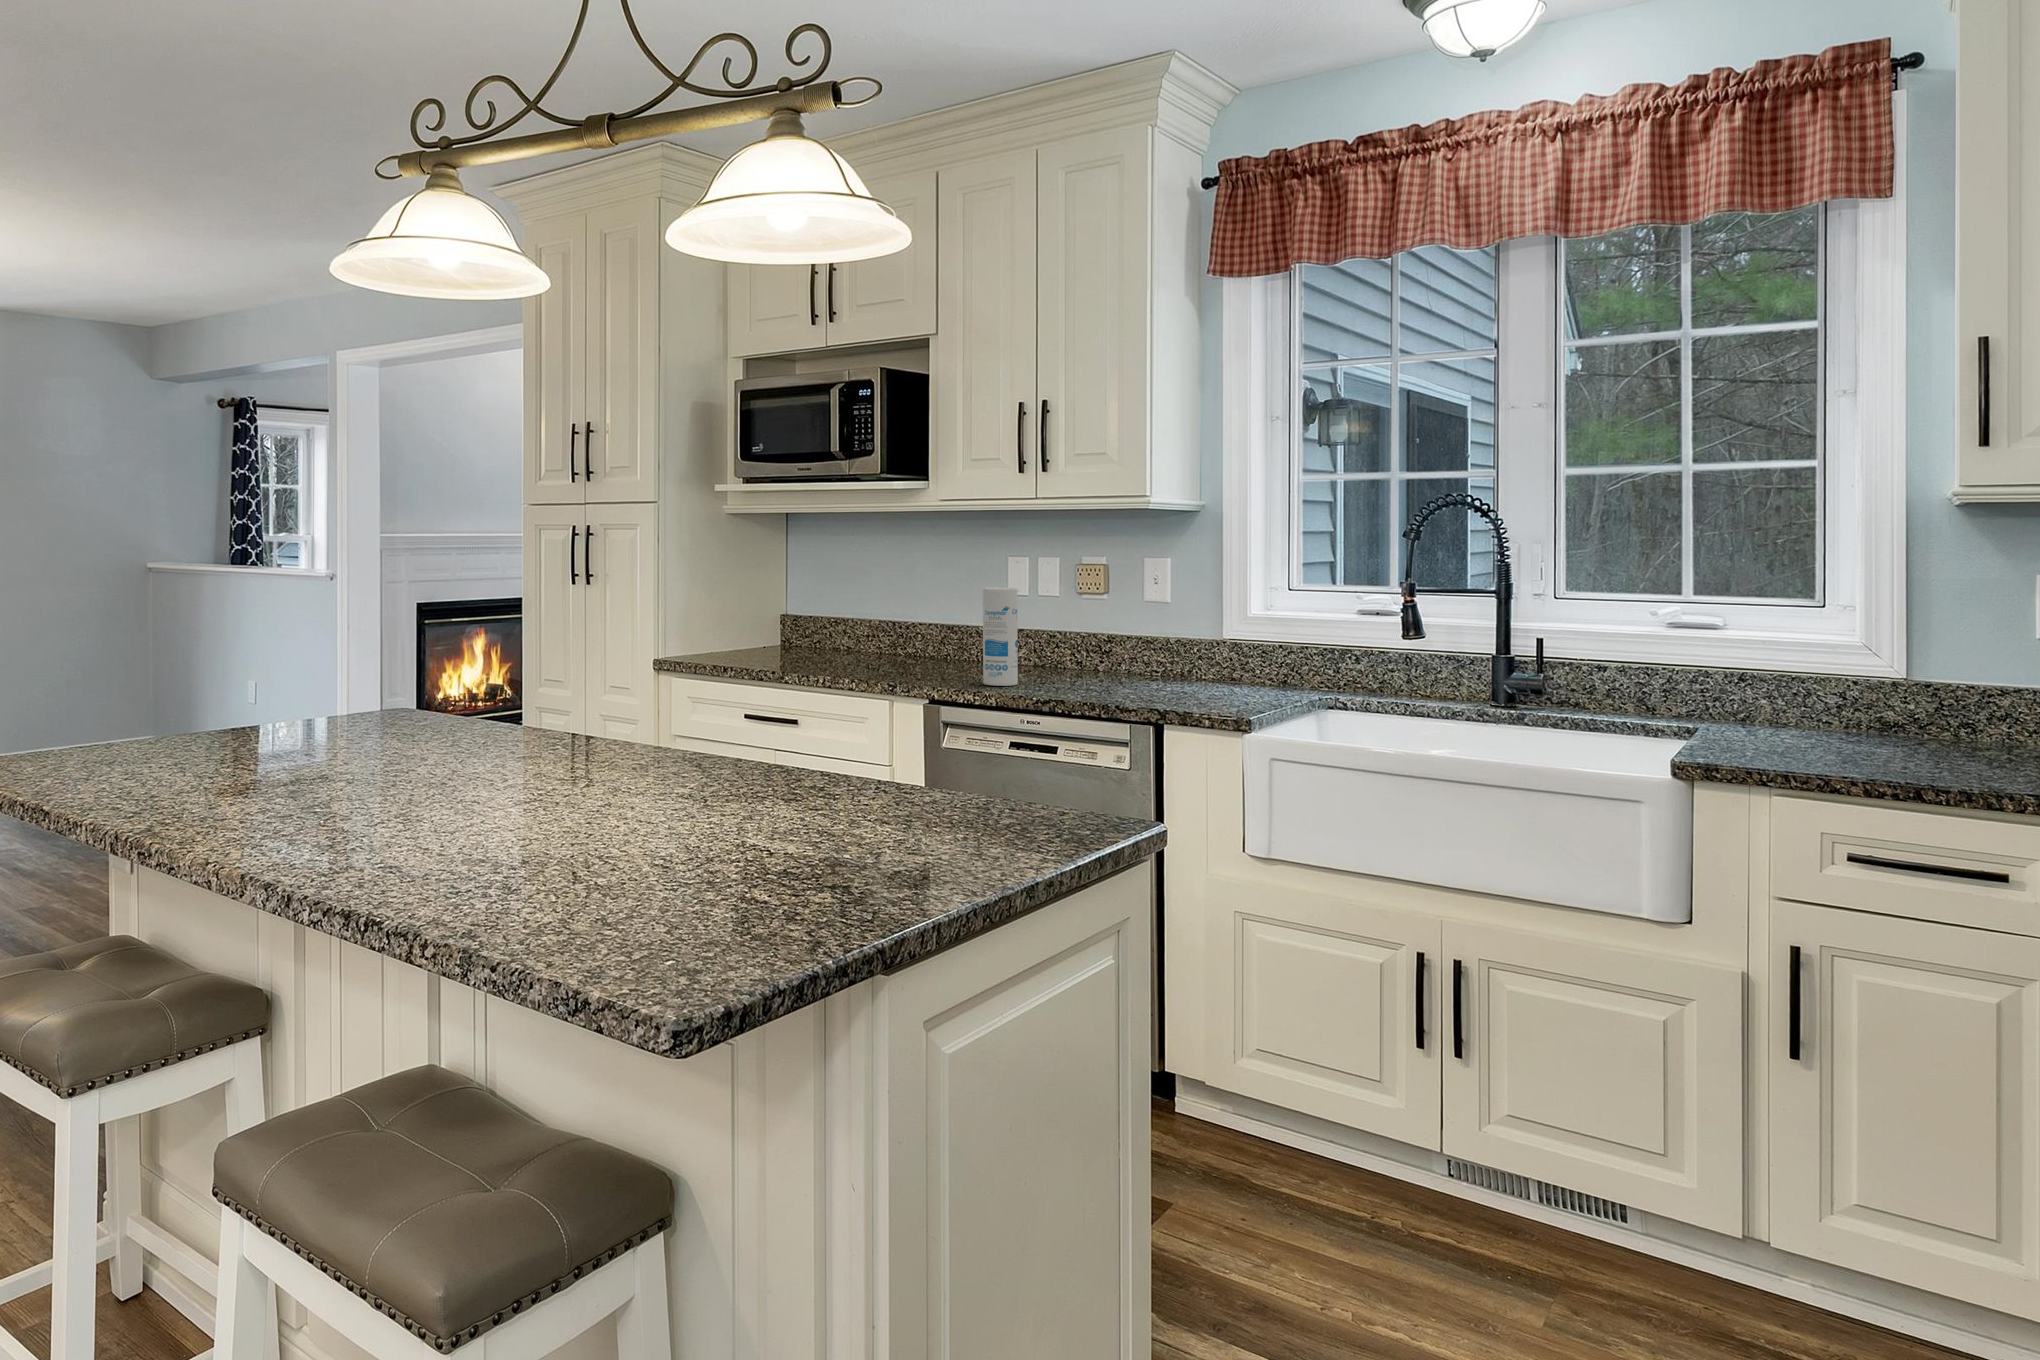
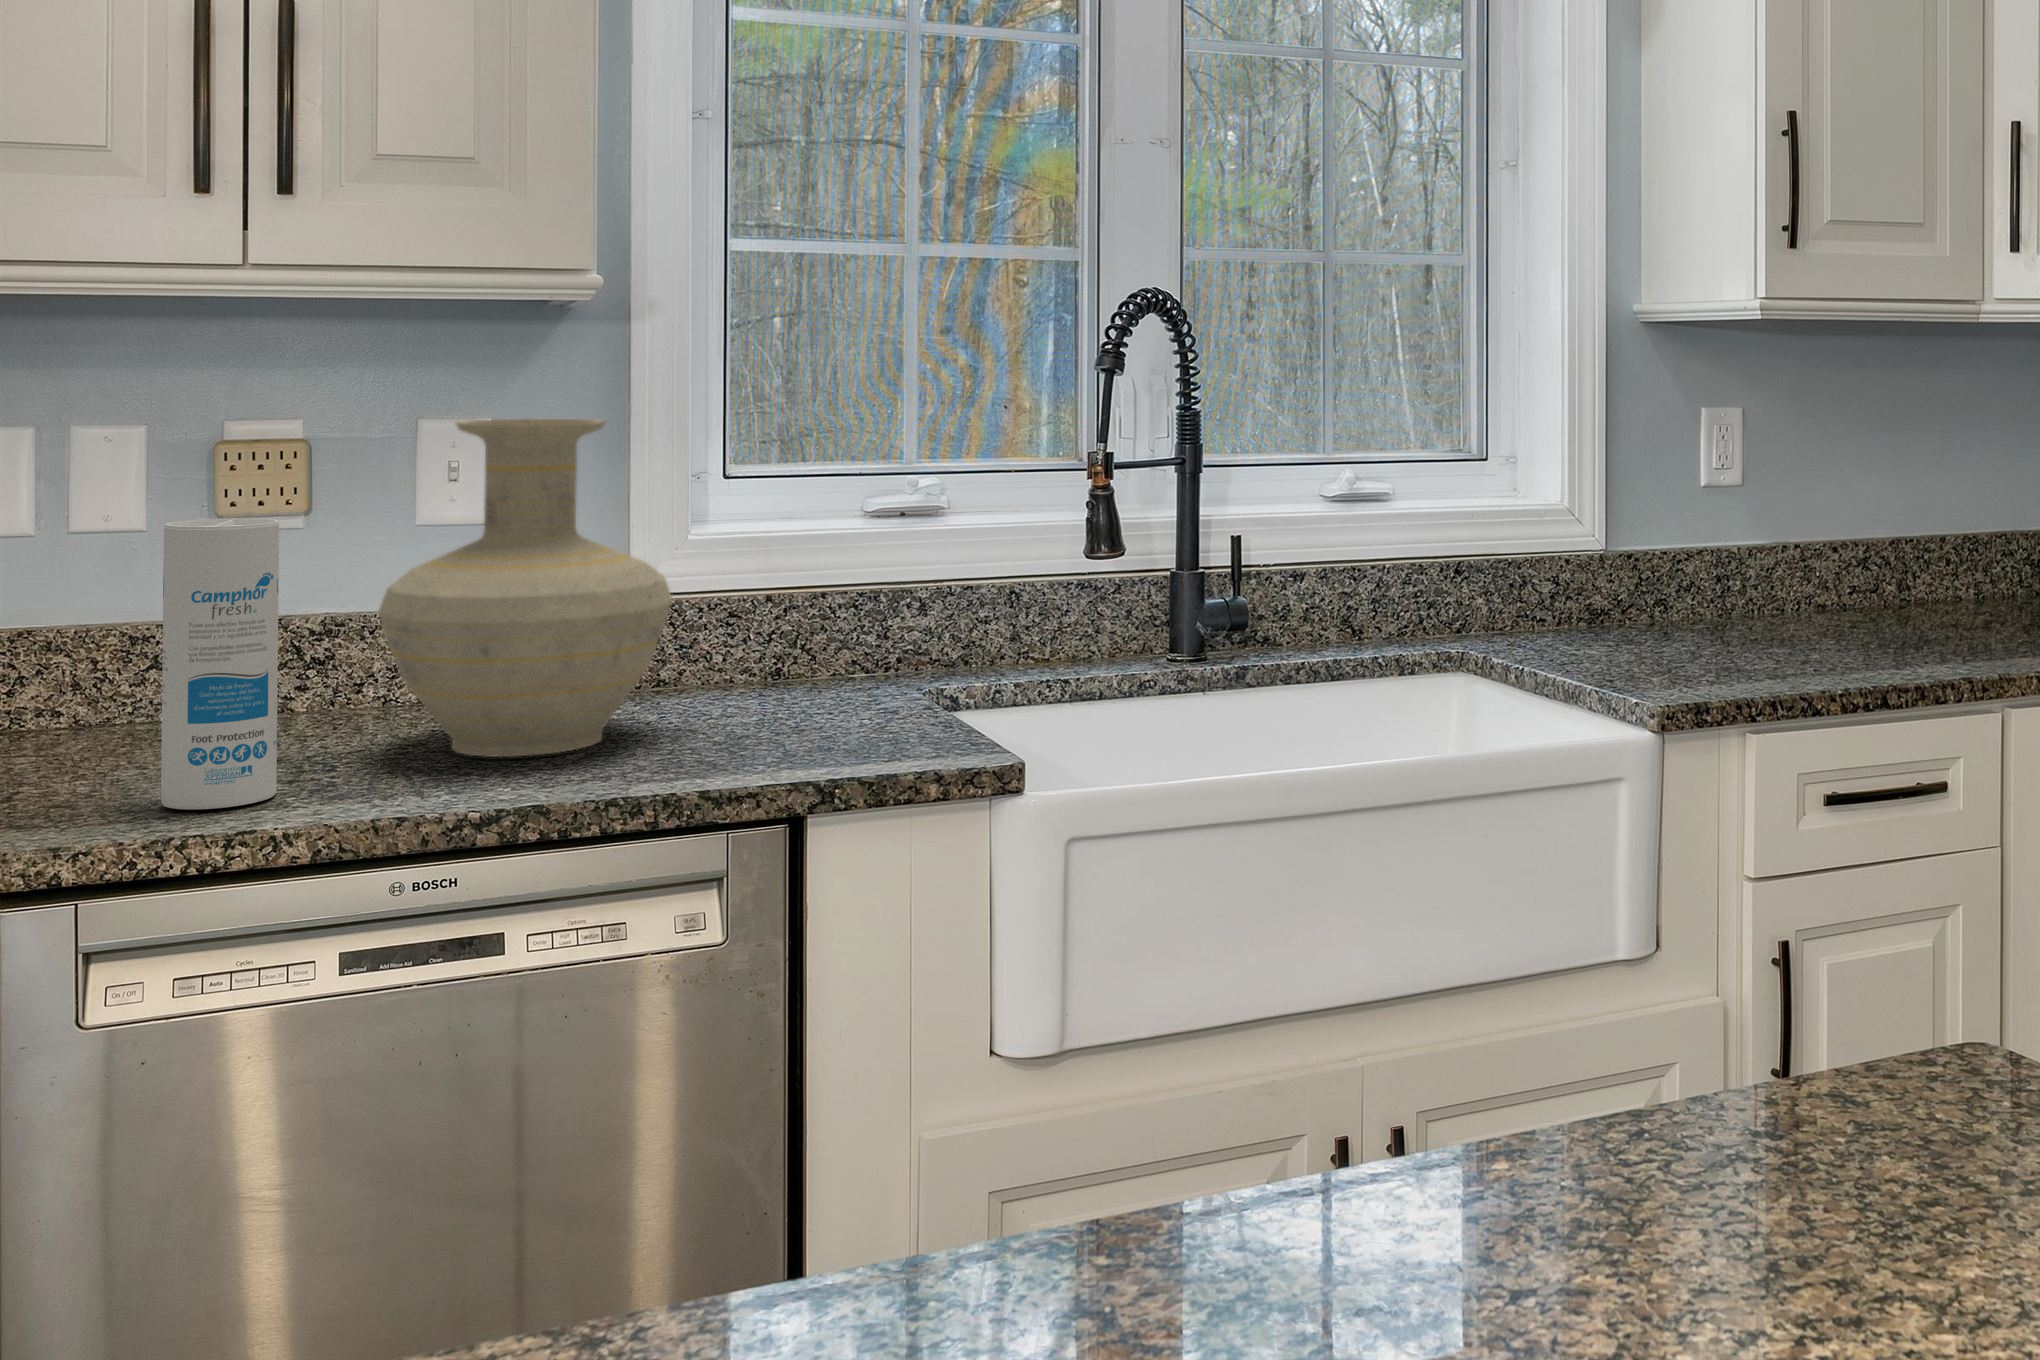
vase: none [1060,556,1169,688] -> present [379,419,672,757]

